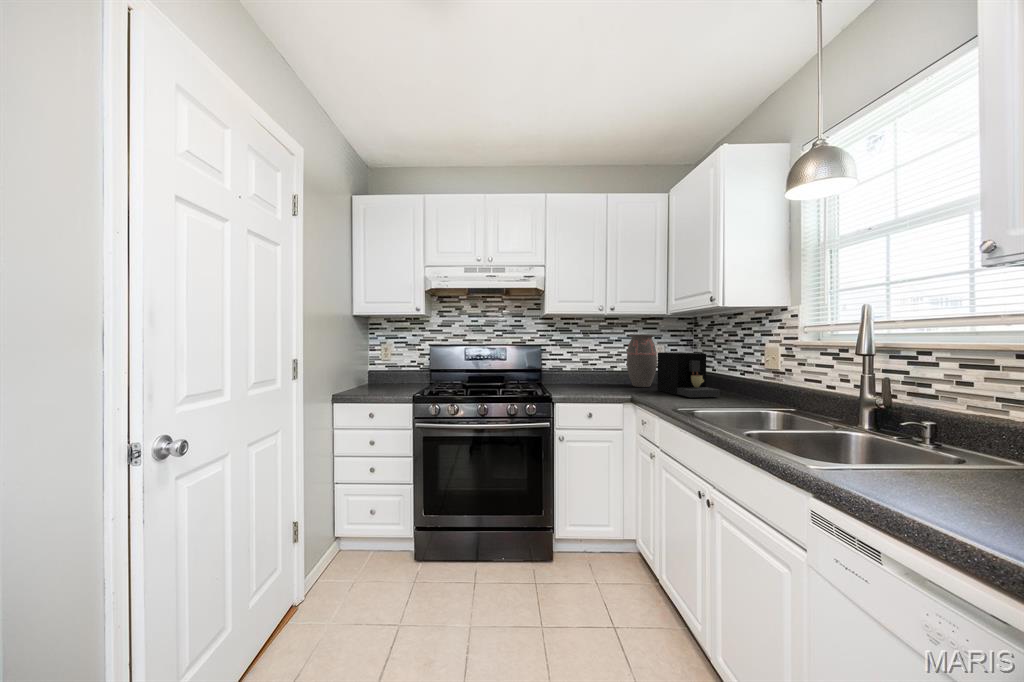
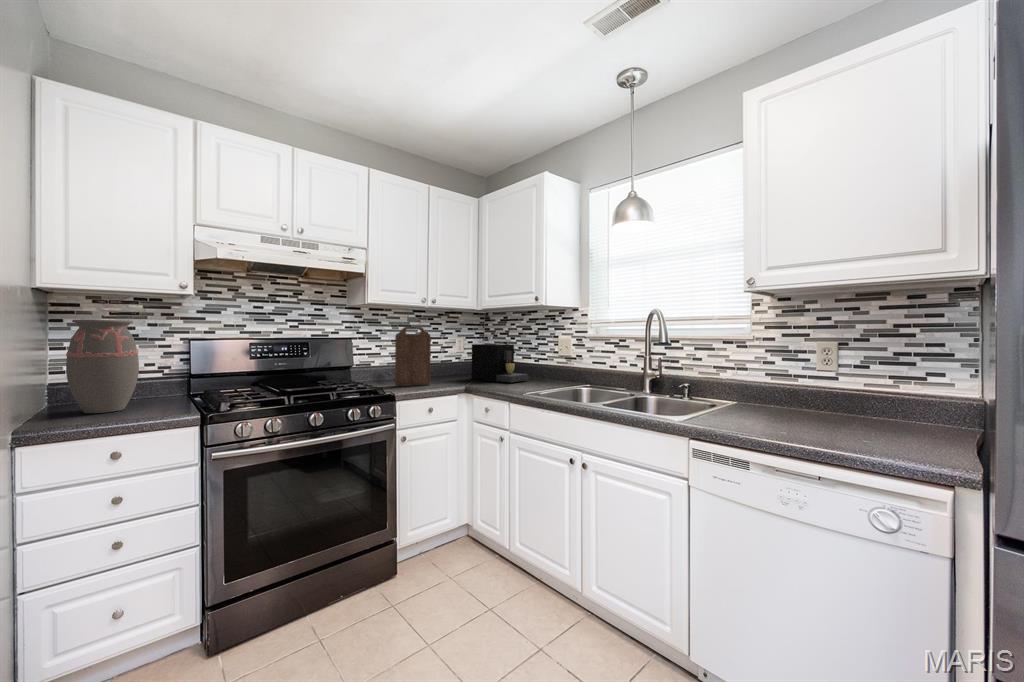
cutting board: none [568,334,601,392] -> present [395,326,431,386]
decorative vase: present [627,334,657,387] -> present [66,320,139,413]

